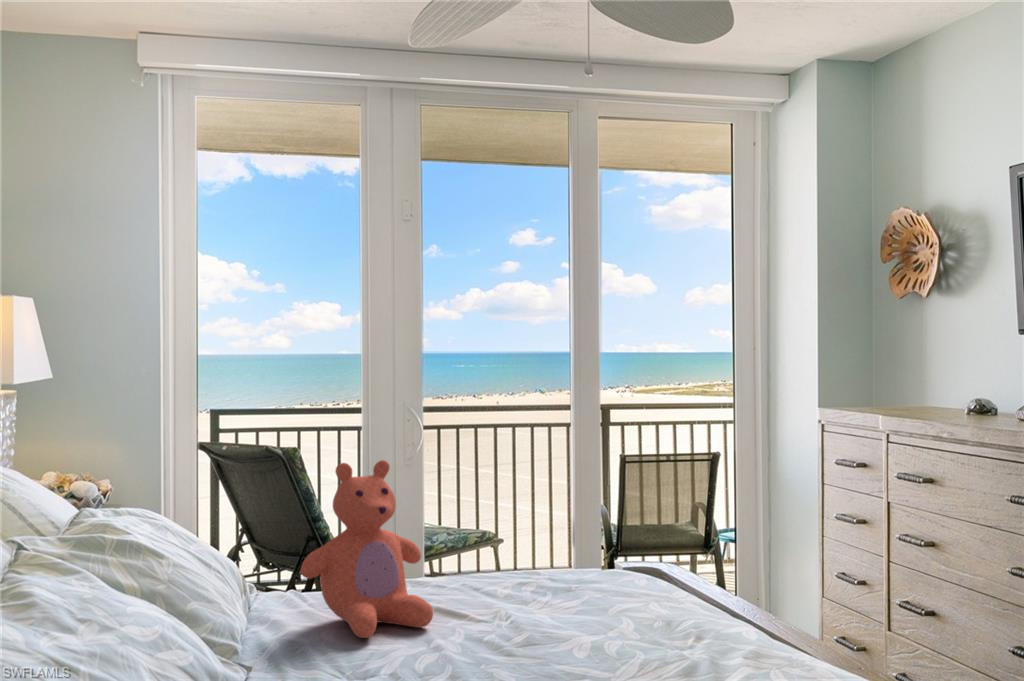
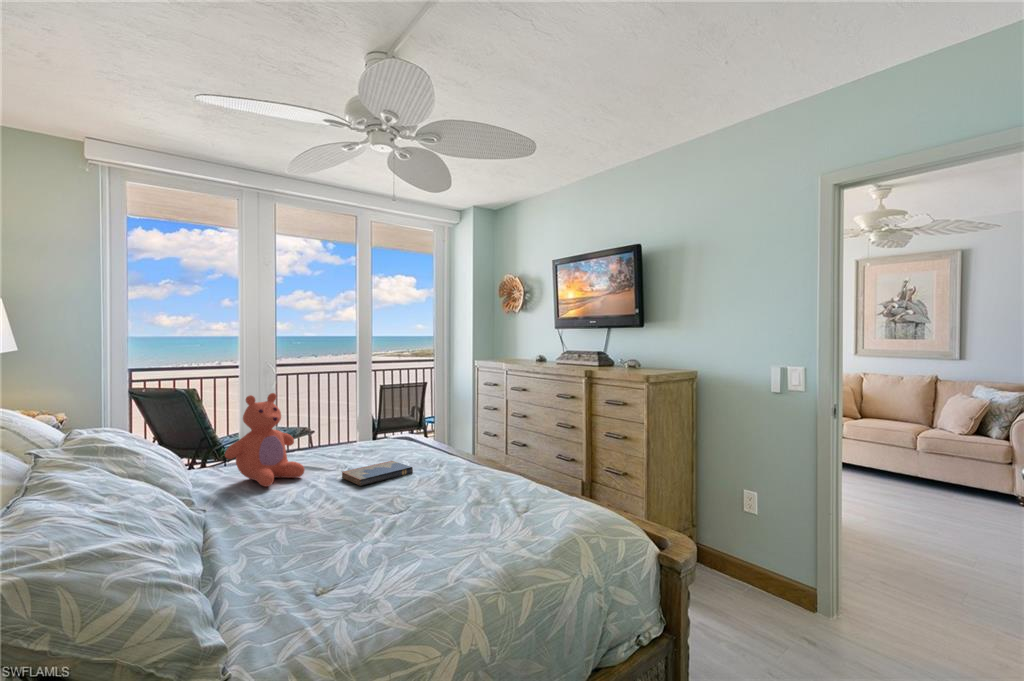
hardcover book: none [495,615,639,661] -> present [342,461,413,486]

